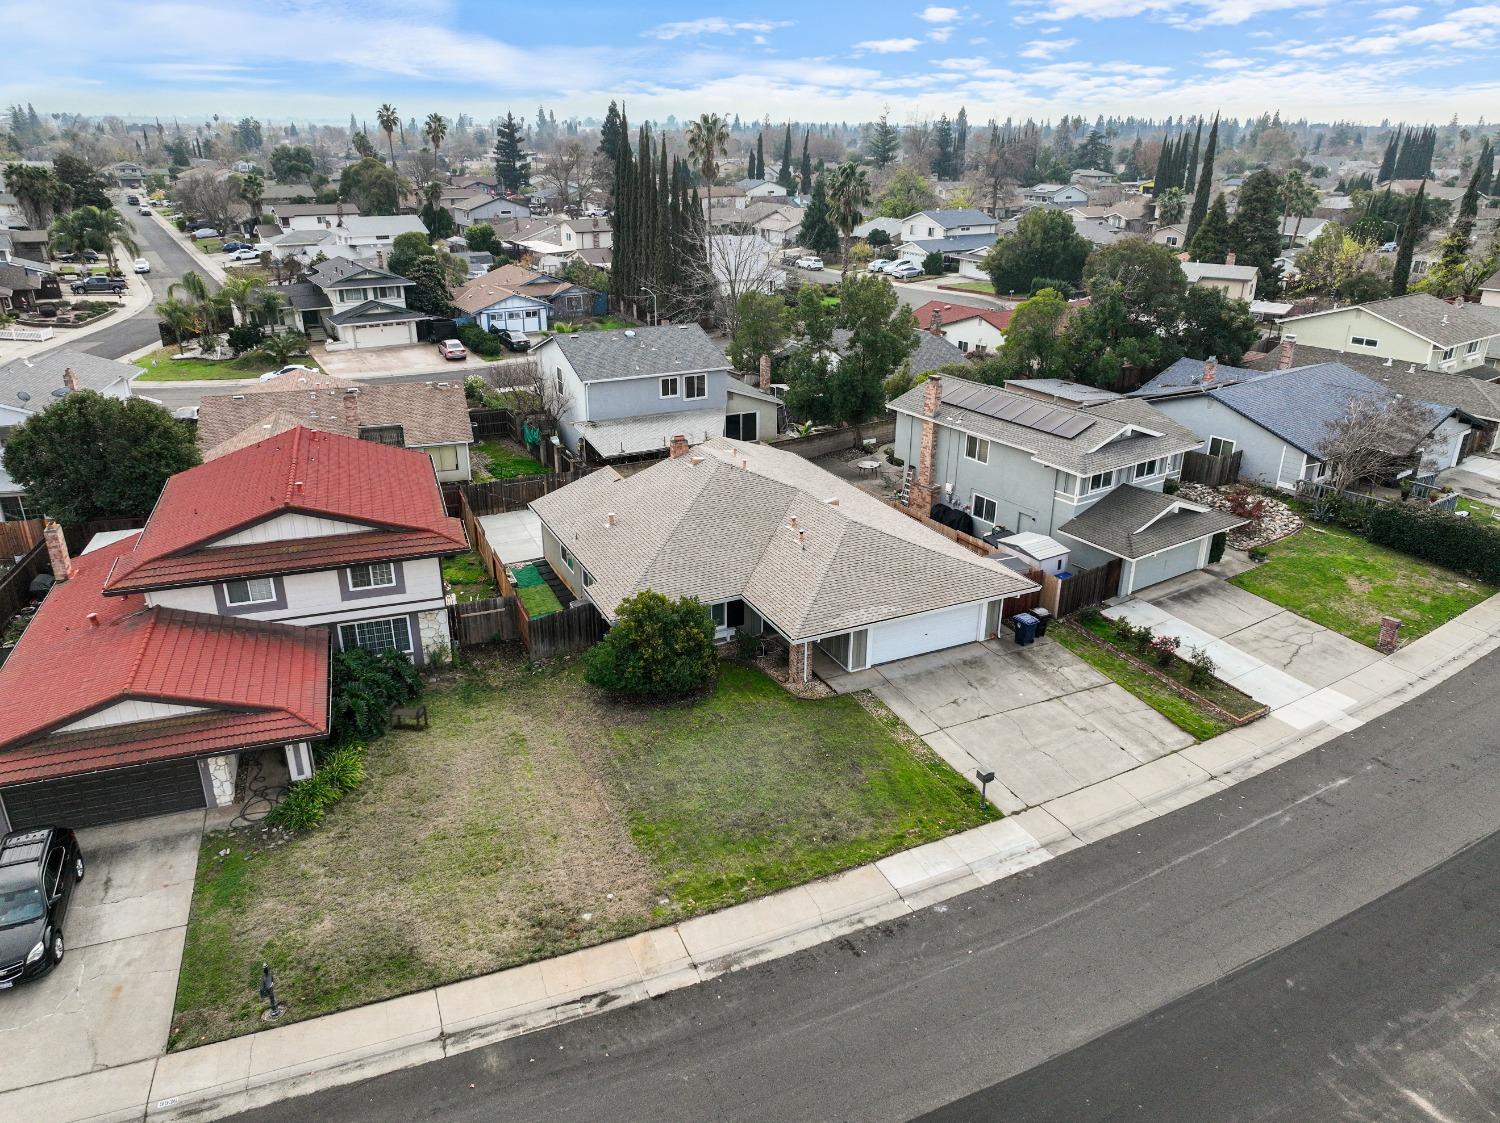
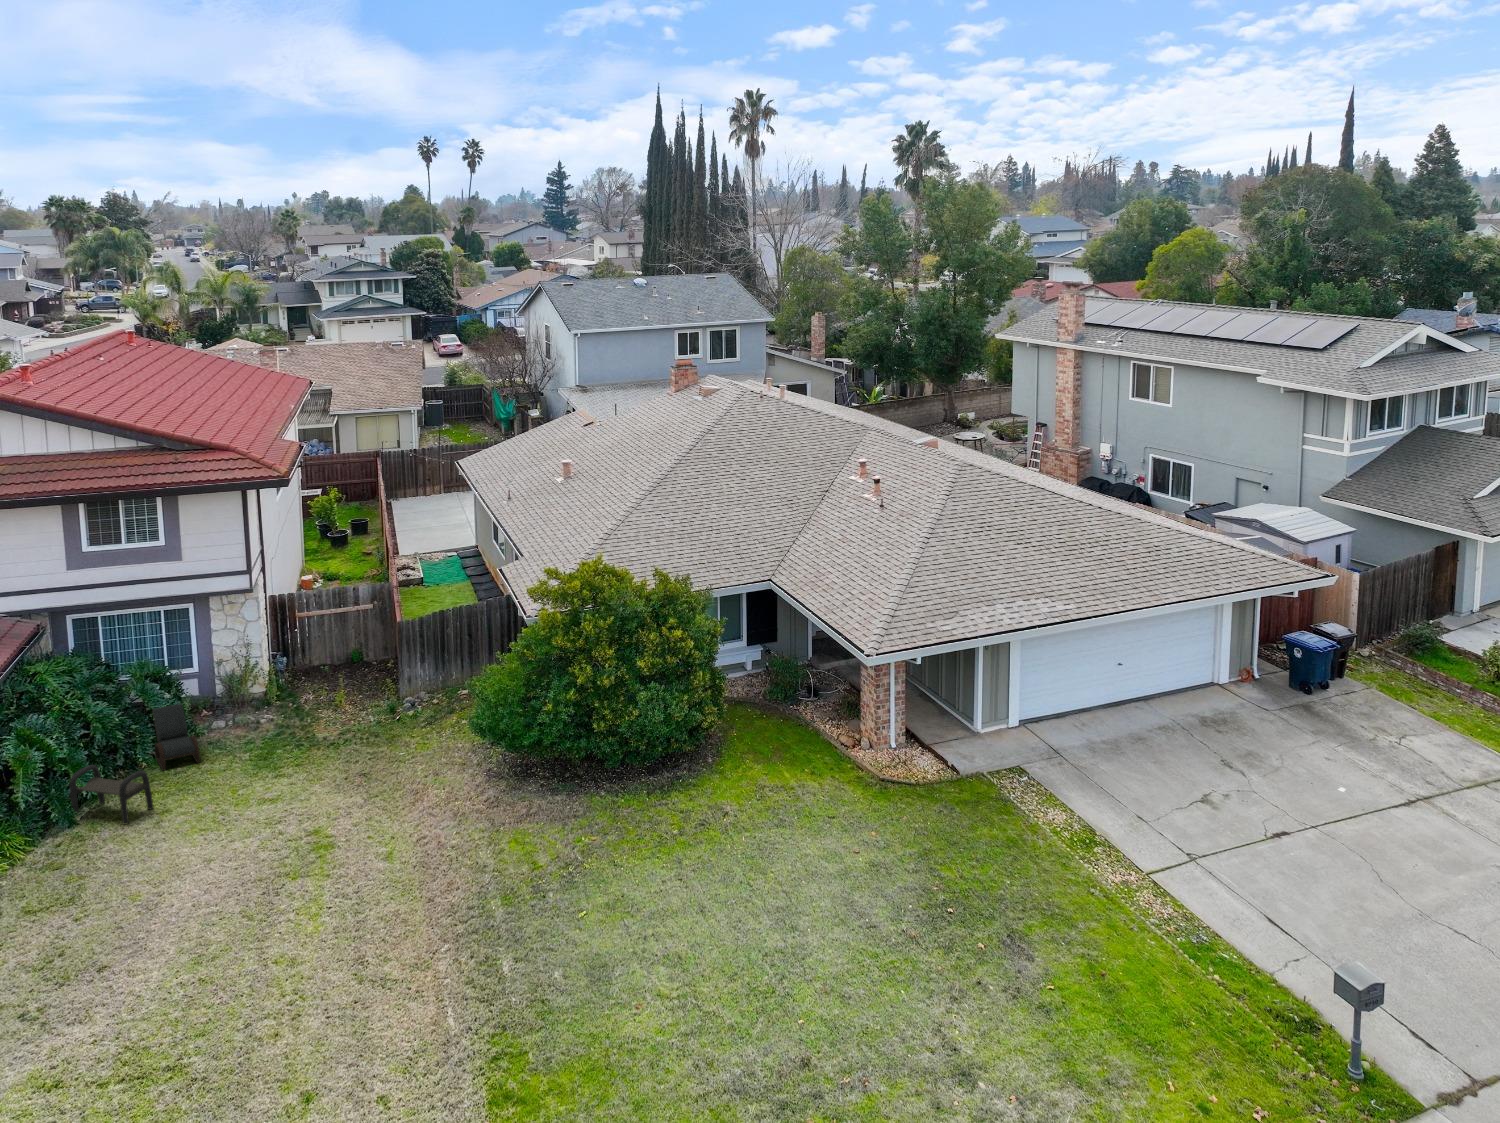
lounge chair: none [409,669,437,706] -> present [152,704,200,771]

